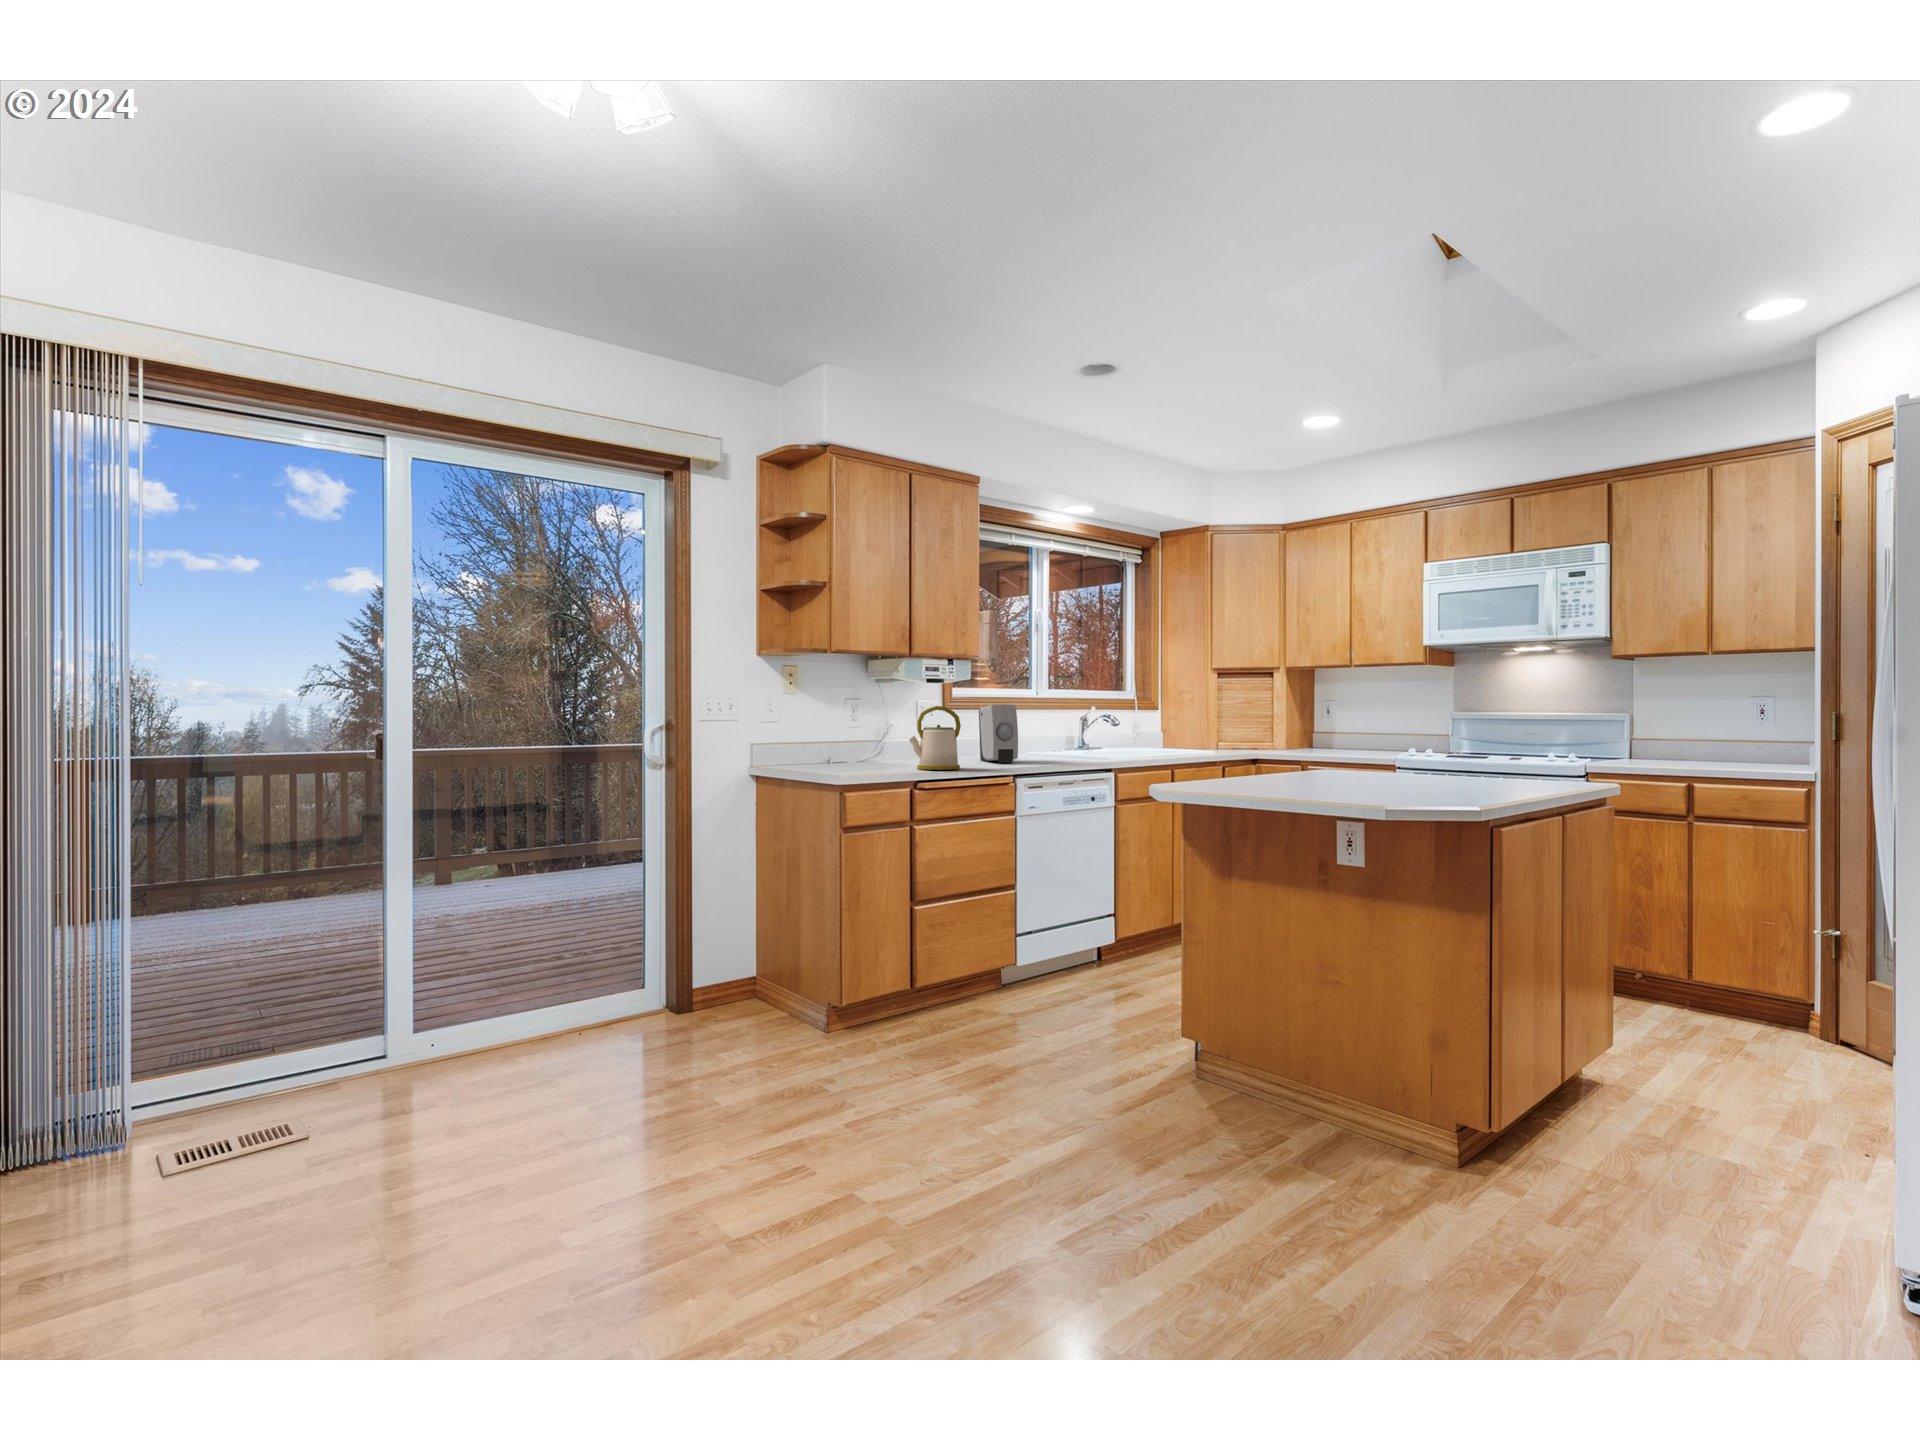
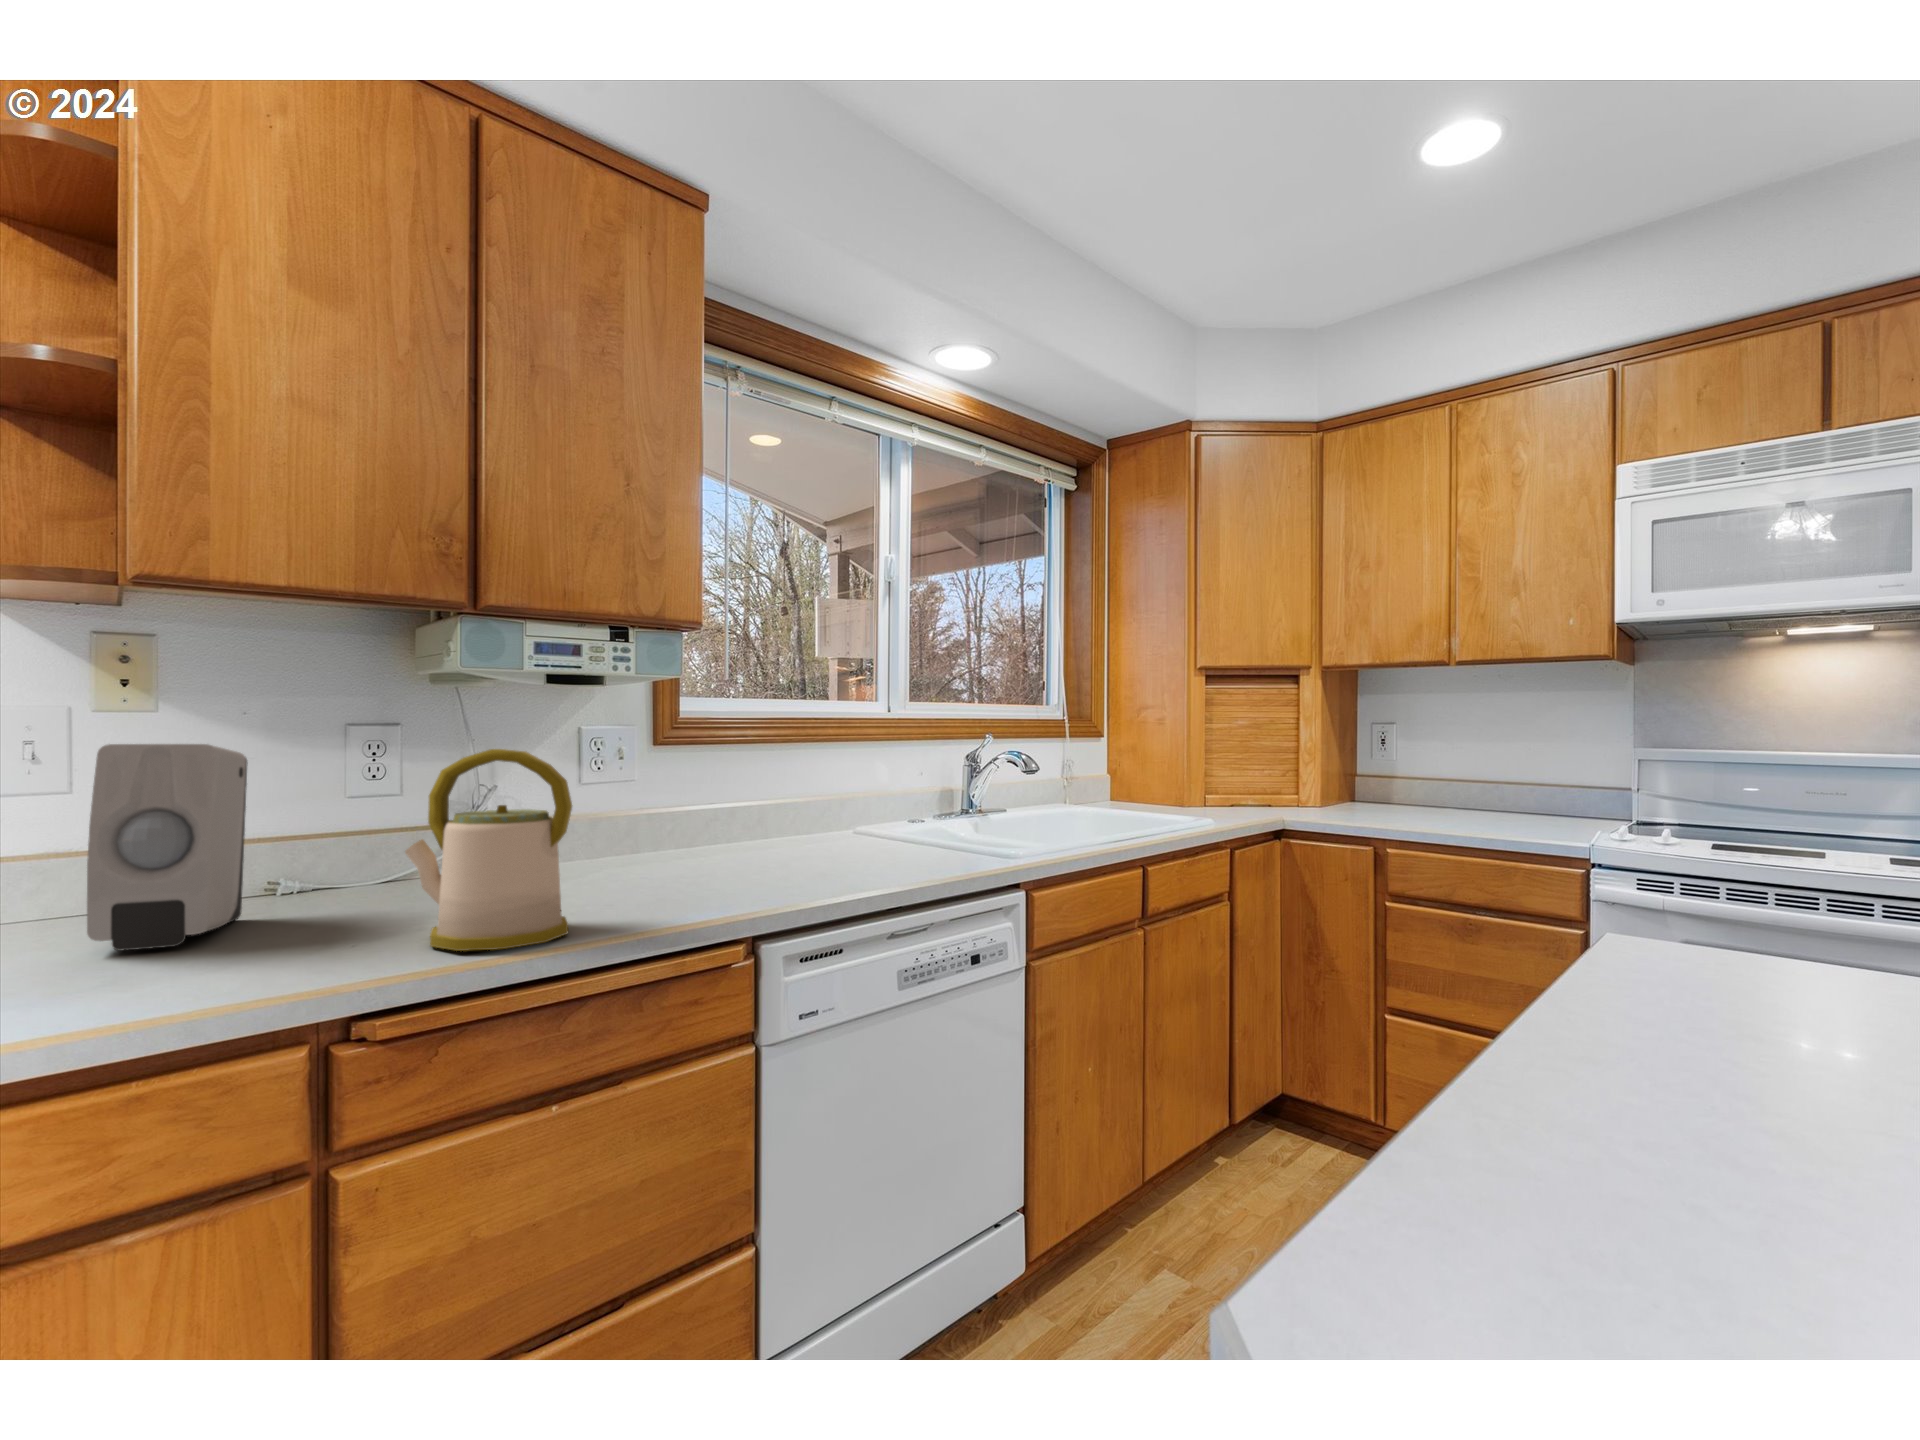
soap dispenser: present [979,704,1018,763] -> present [87,744,248,951]

